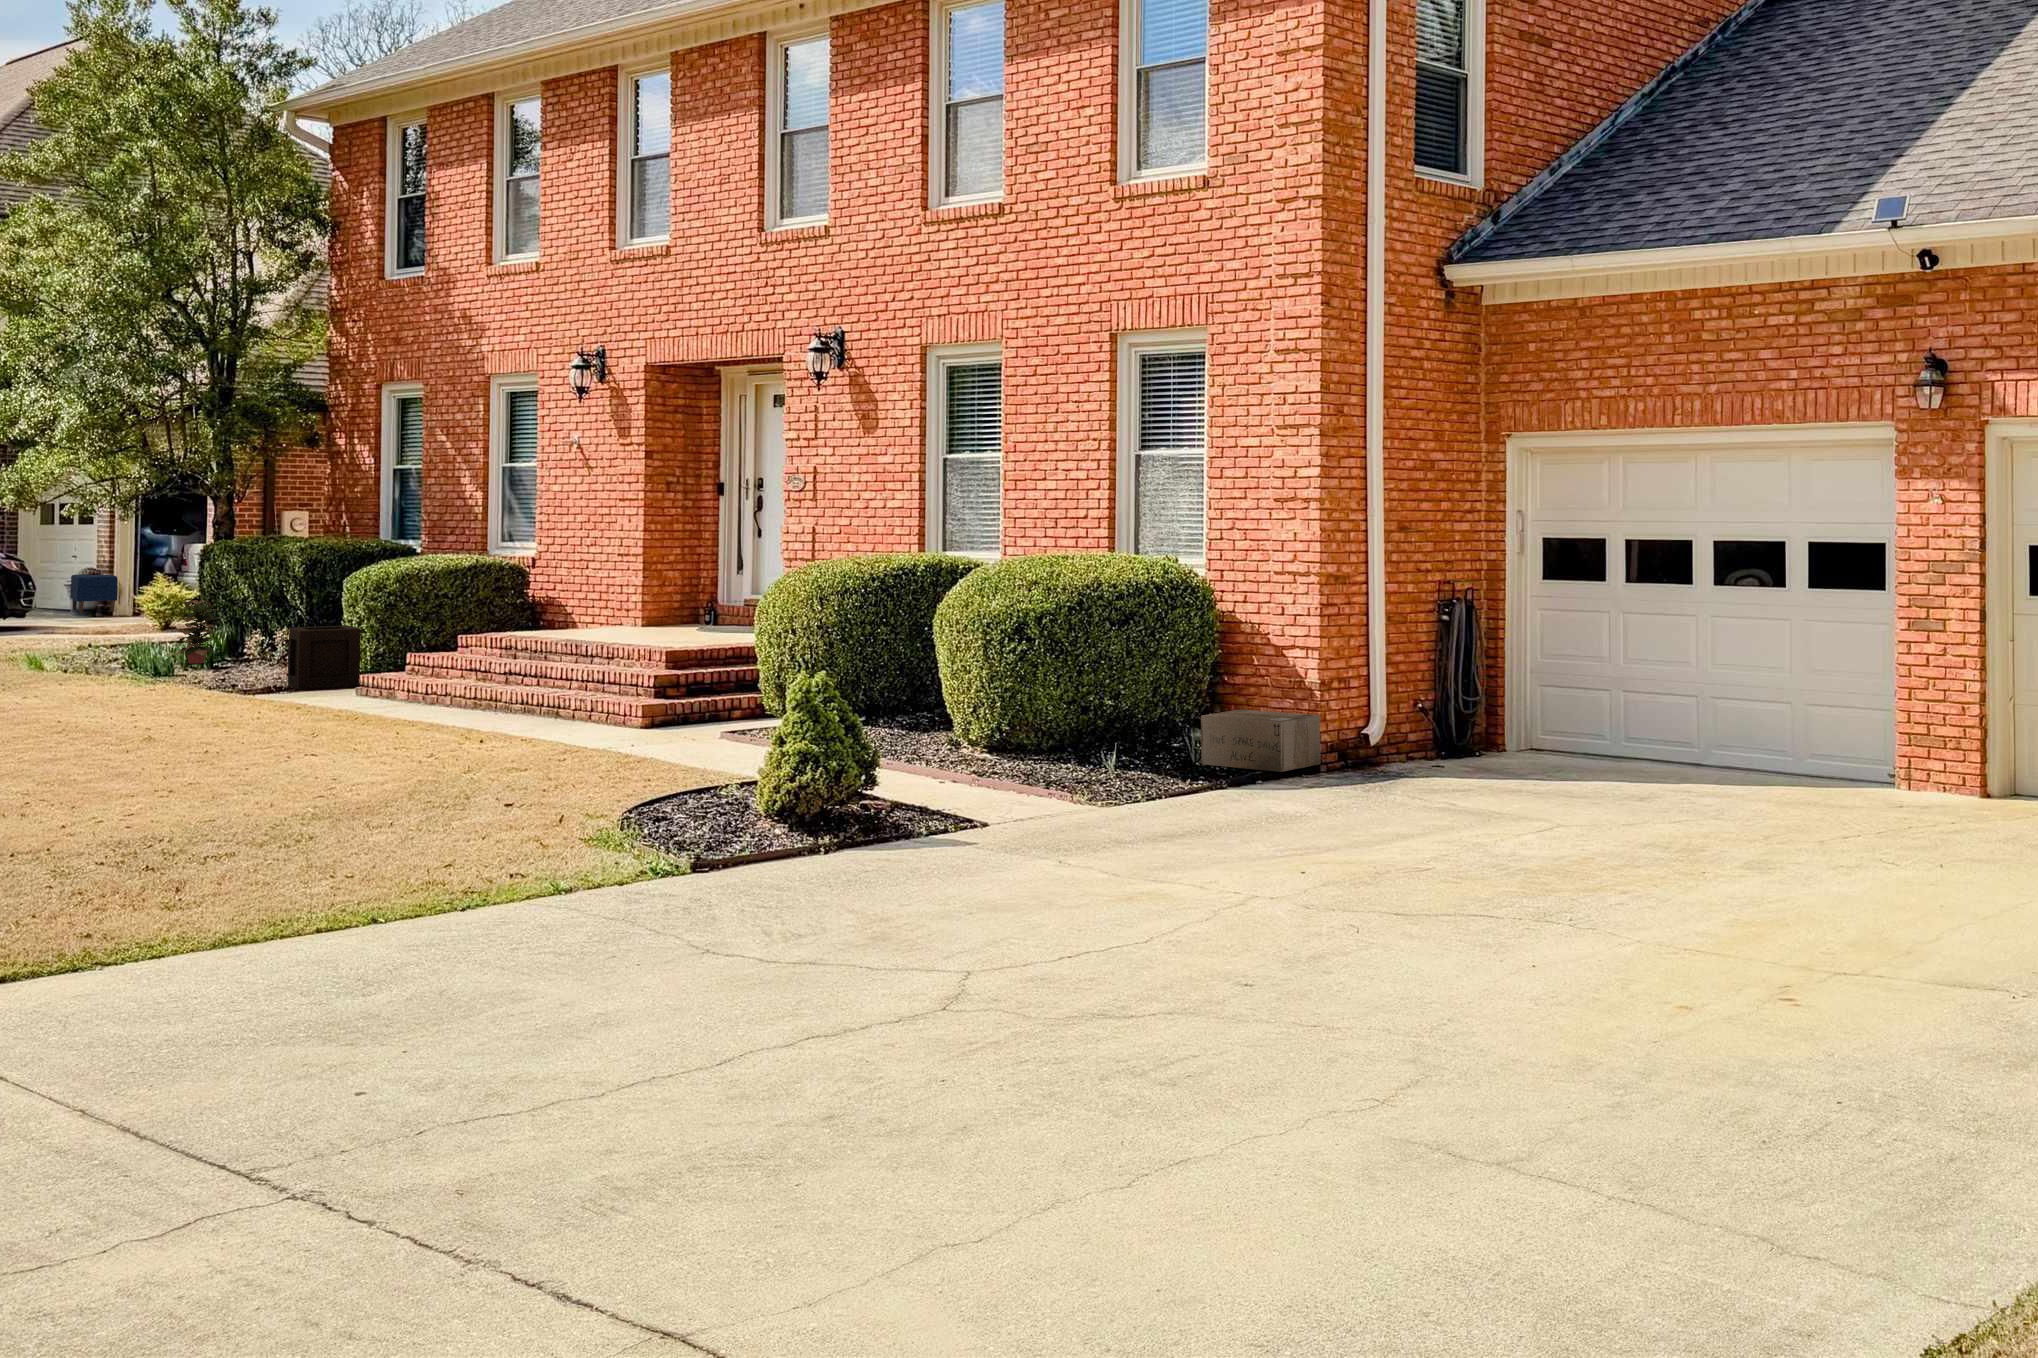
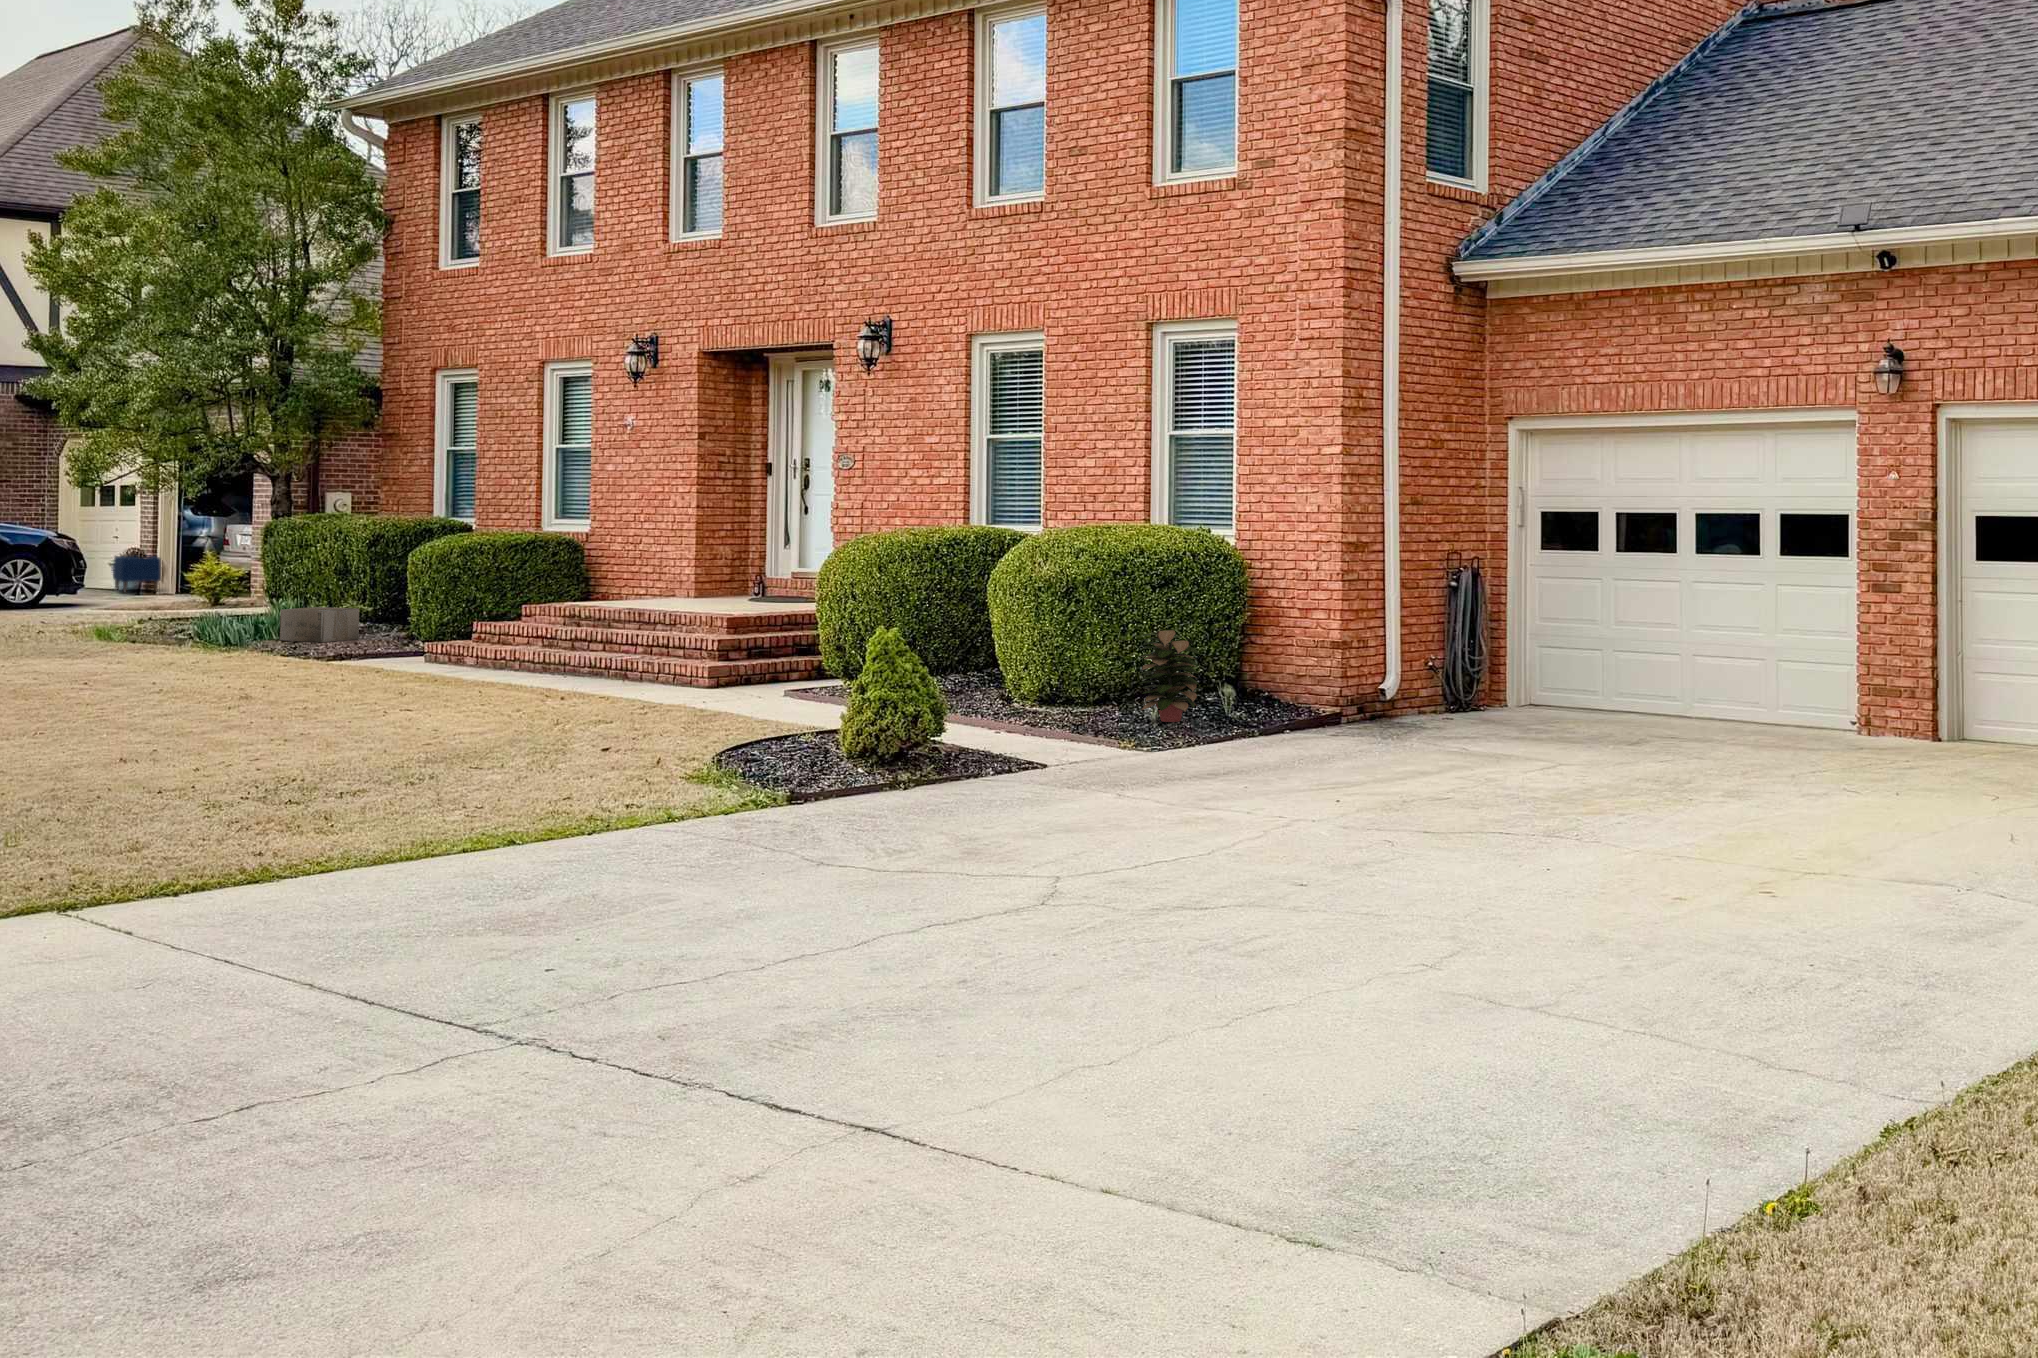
decorative plant: present [174,600,221,664] -> present [1140,630,1200,722]
wooden crate: present [288,626,360,689] -> none [358,598,428,658]
cardboard box: present [1201,710,1320,772] -> present [280,607,359,642]

